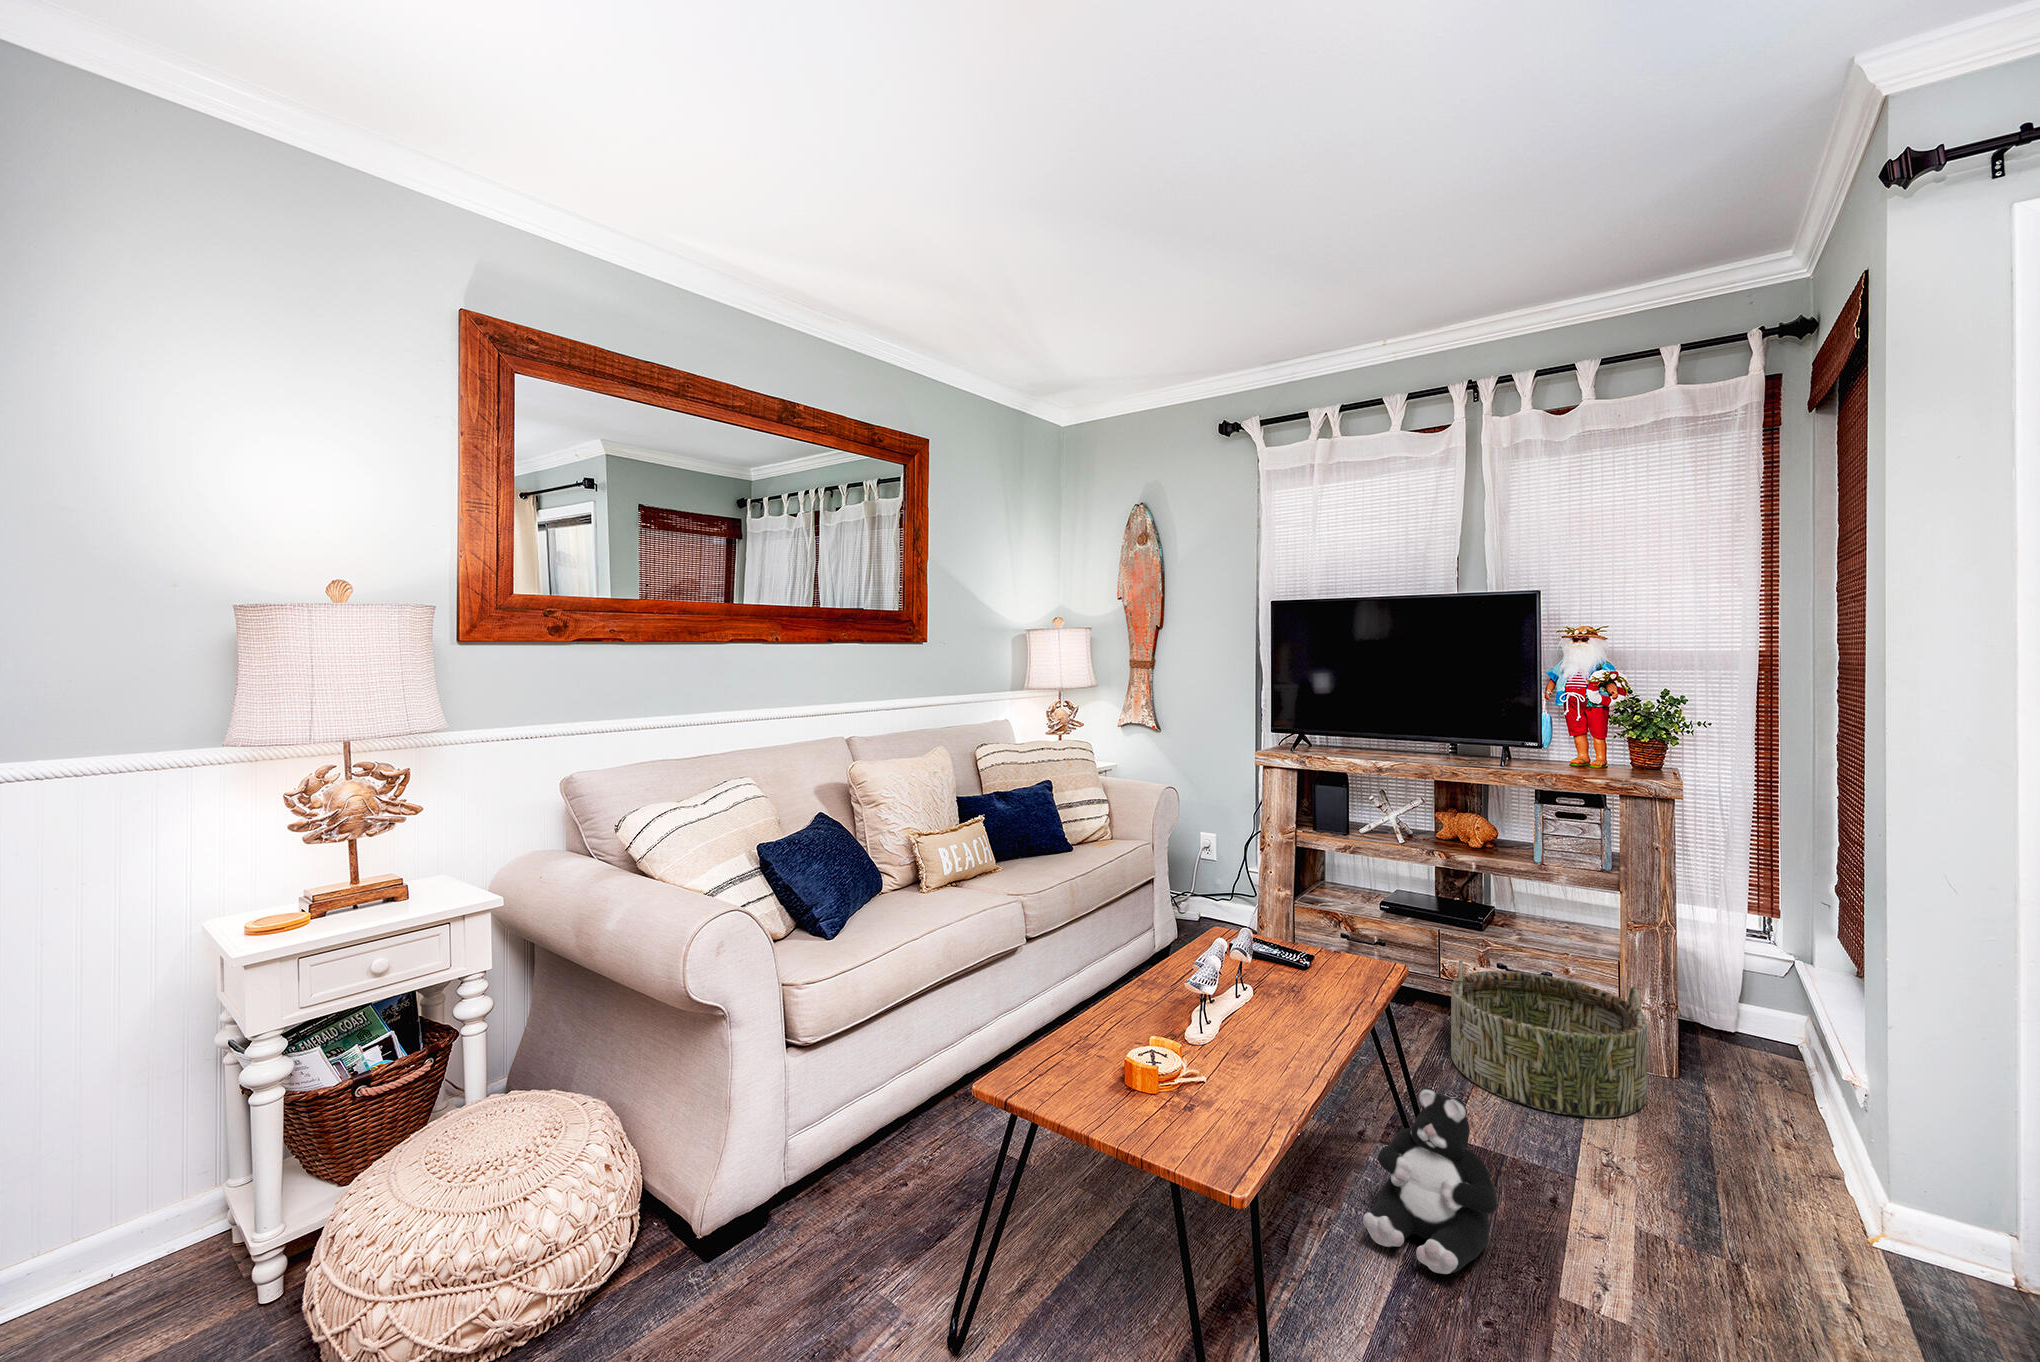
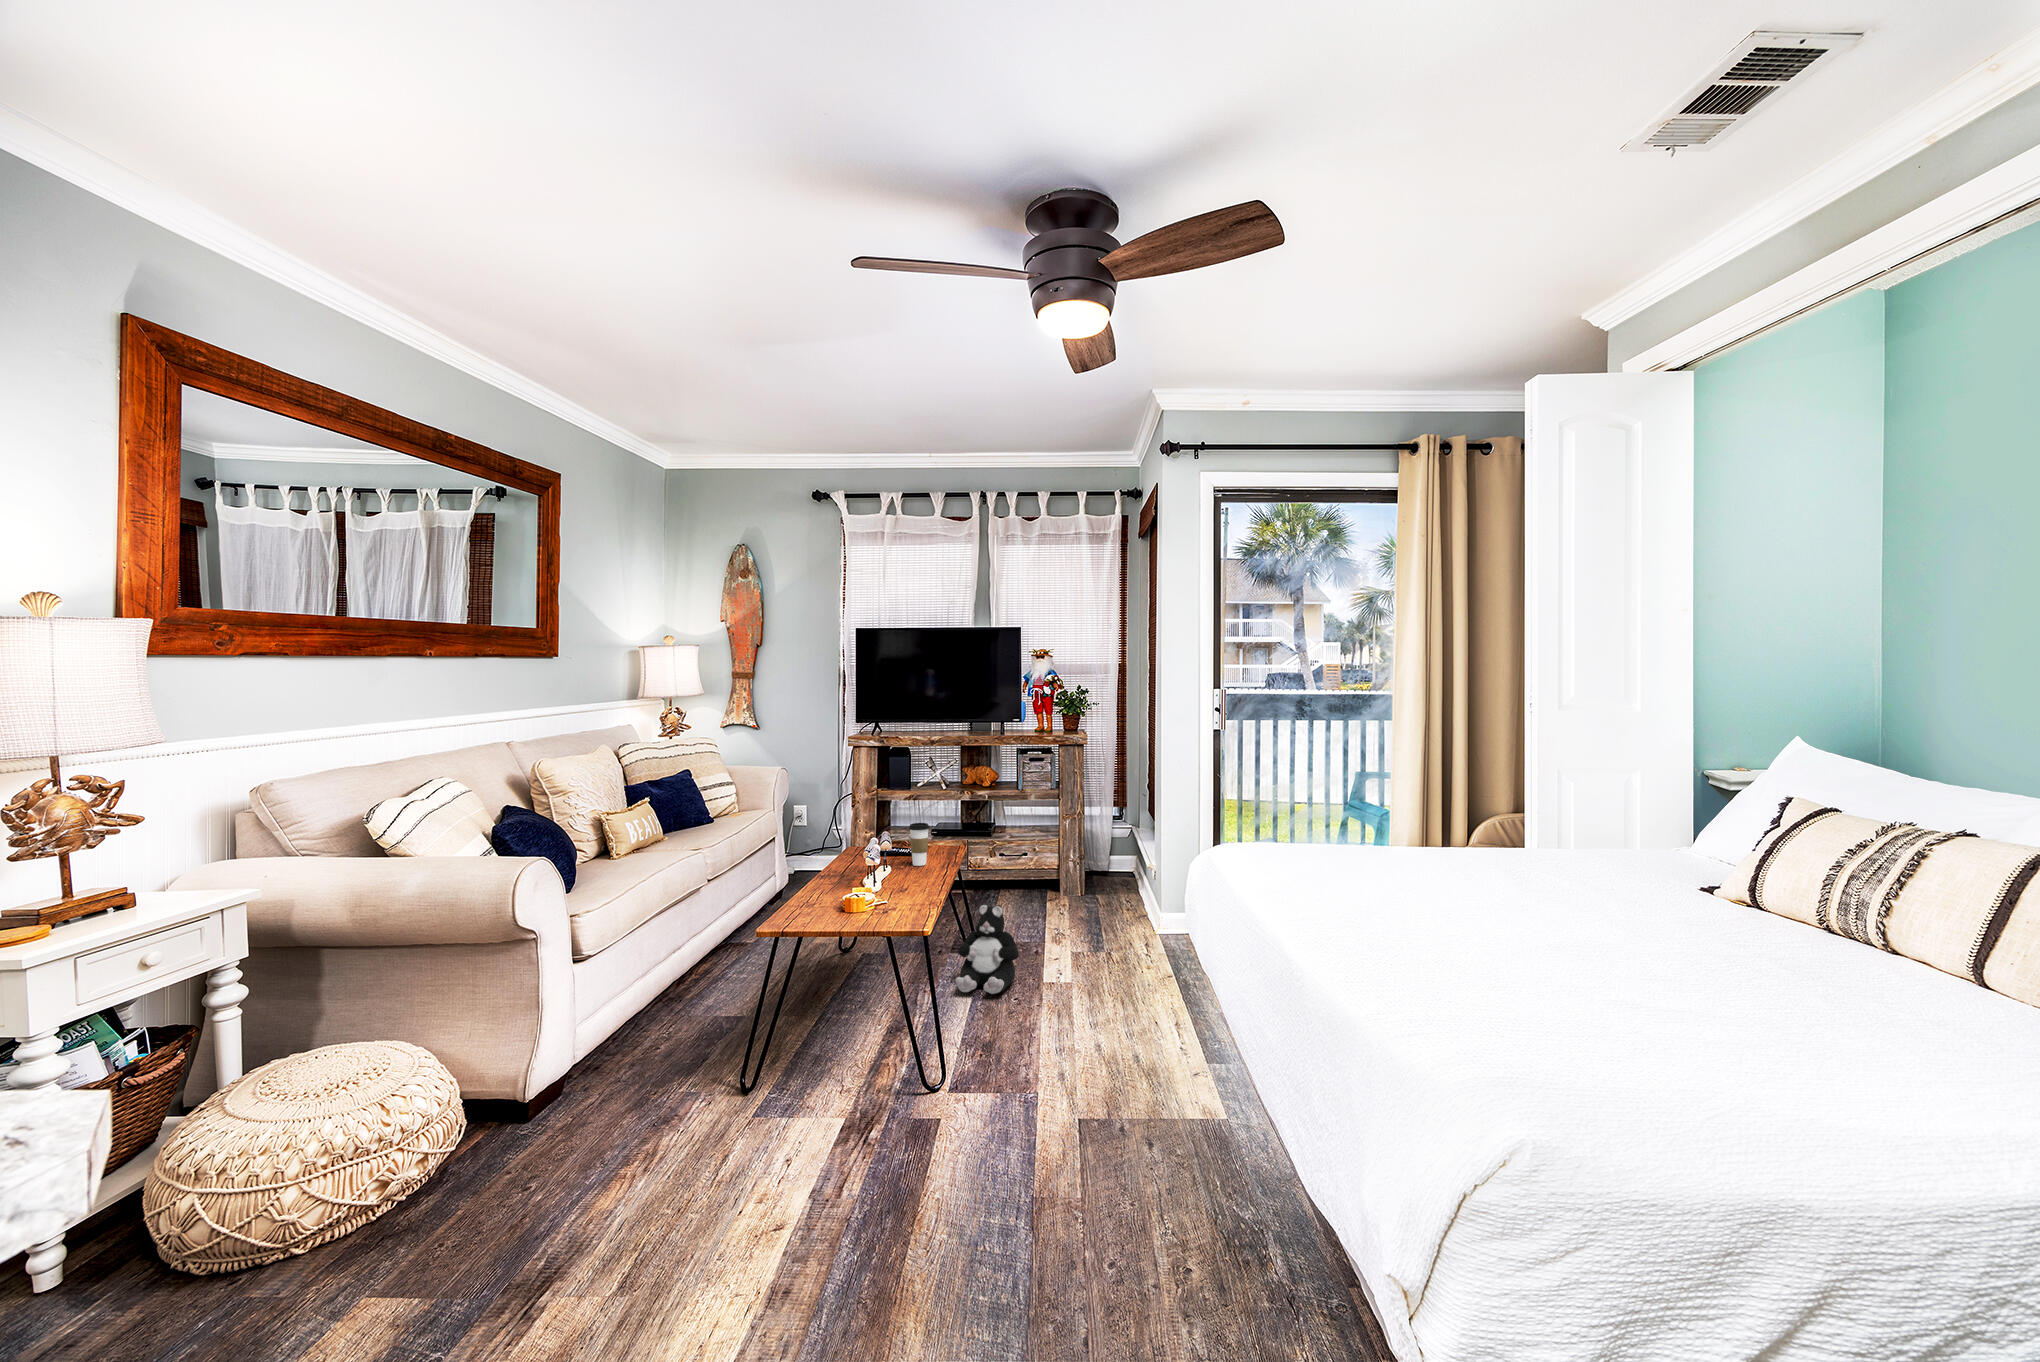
coffee cup: none [1295,919,1331,993] -> present [909,823,930,866]
basket: present [1451,961,1648,1118] -> none [979,848,1076,924]

